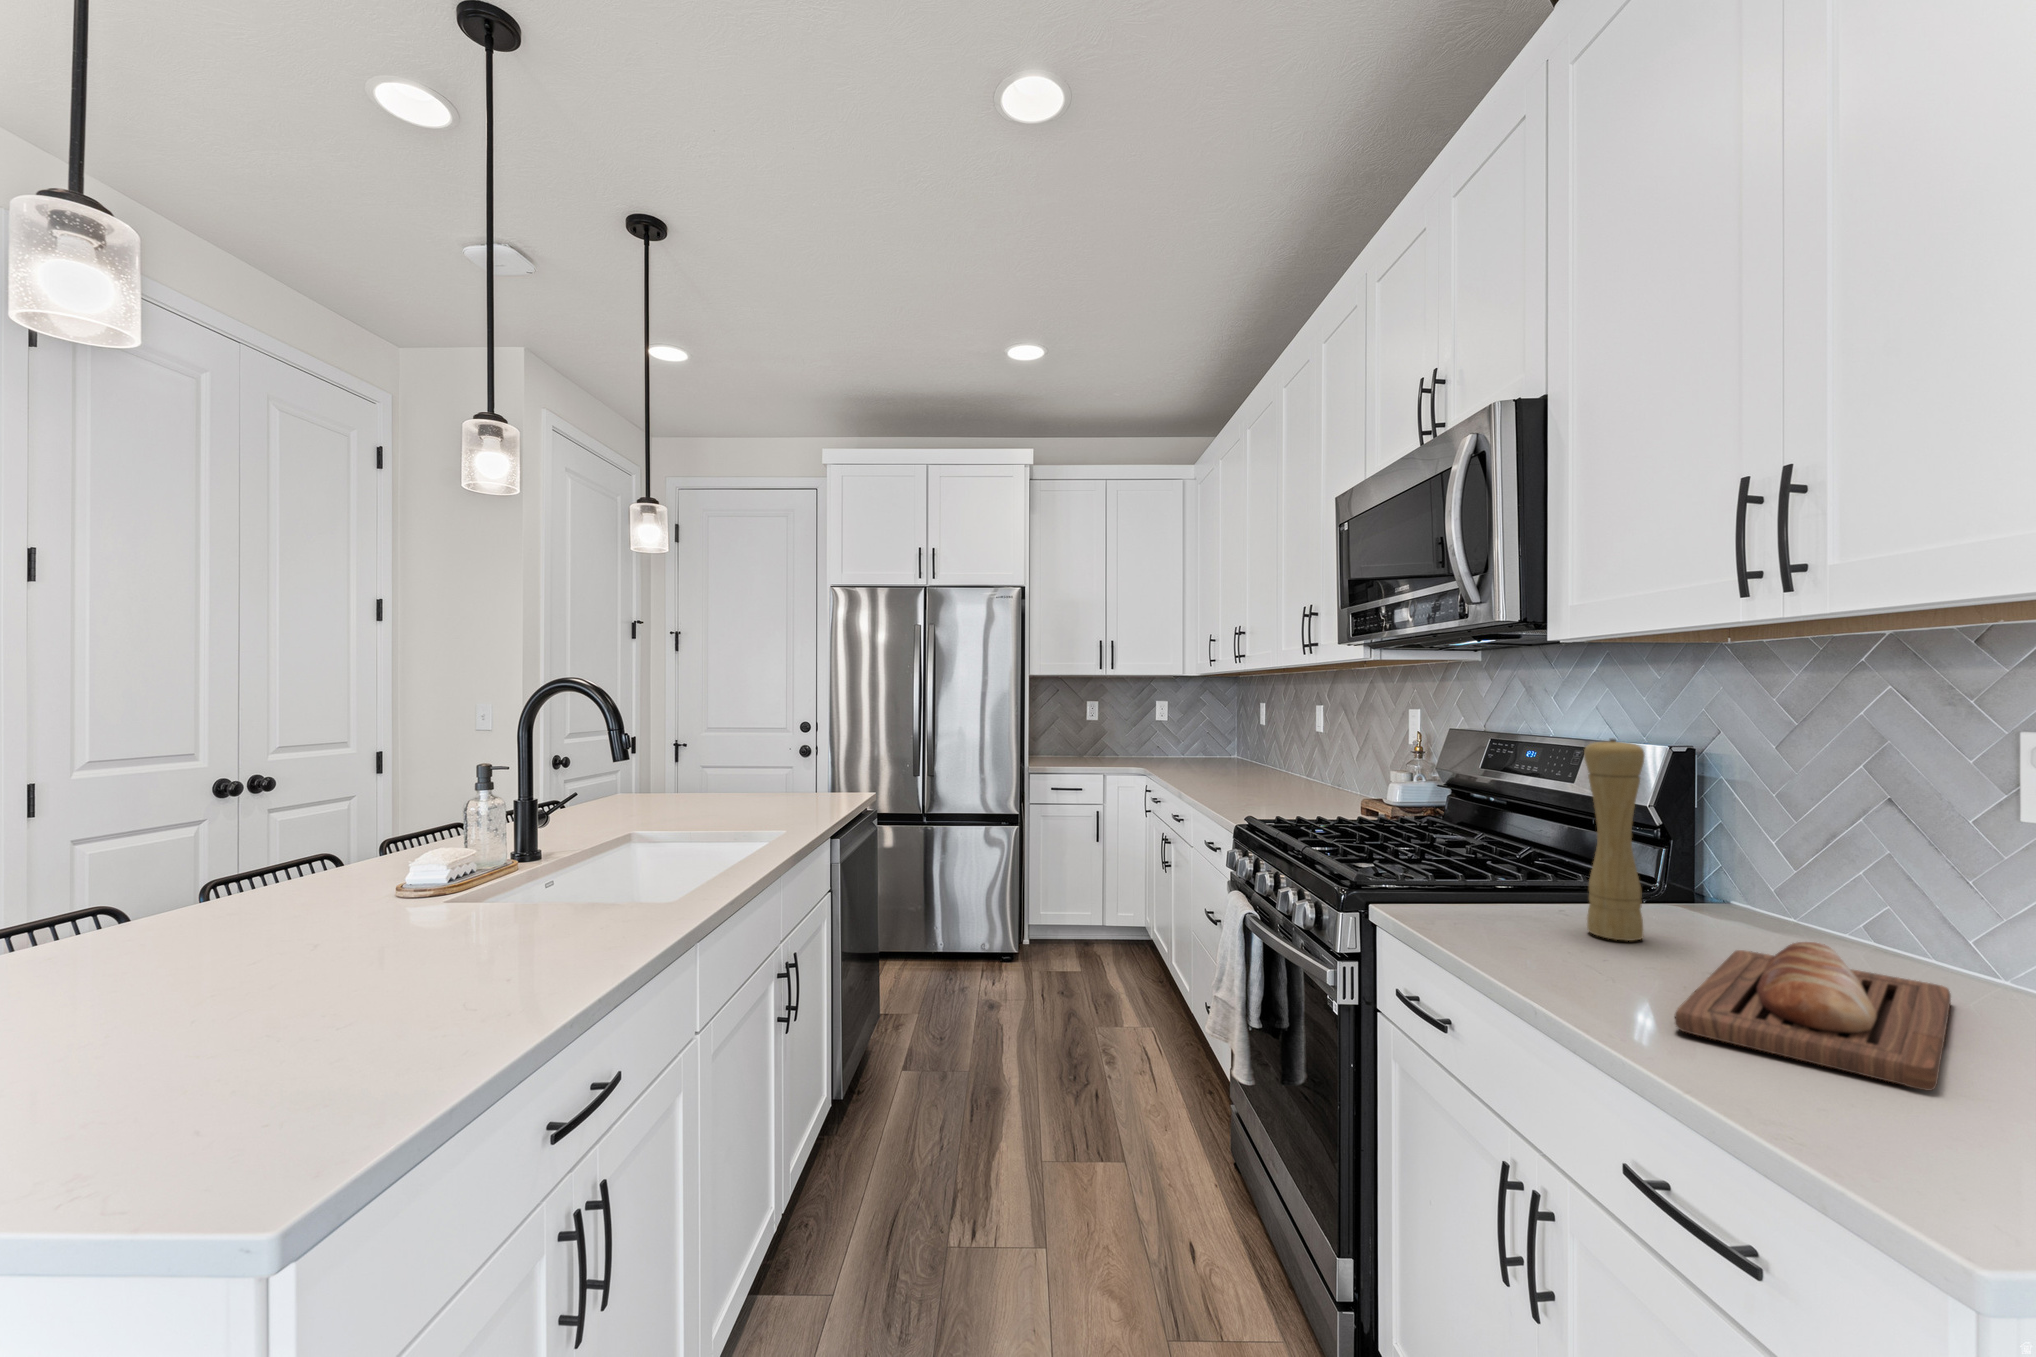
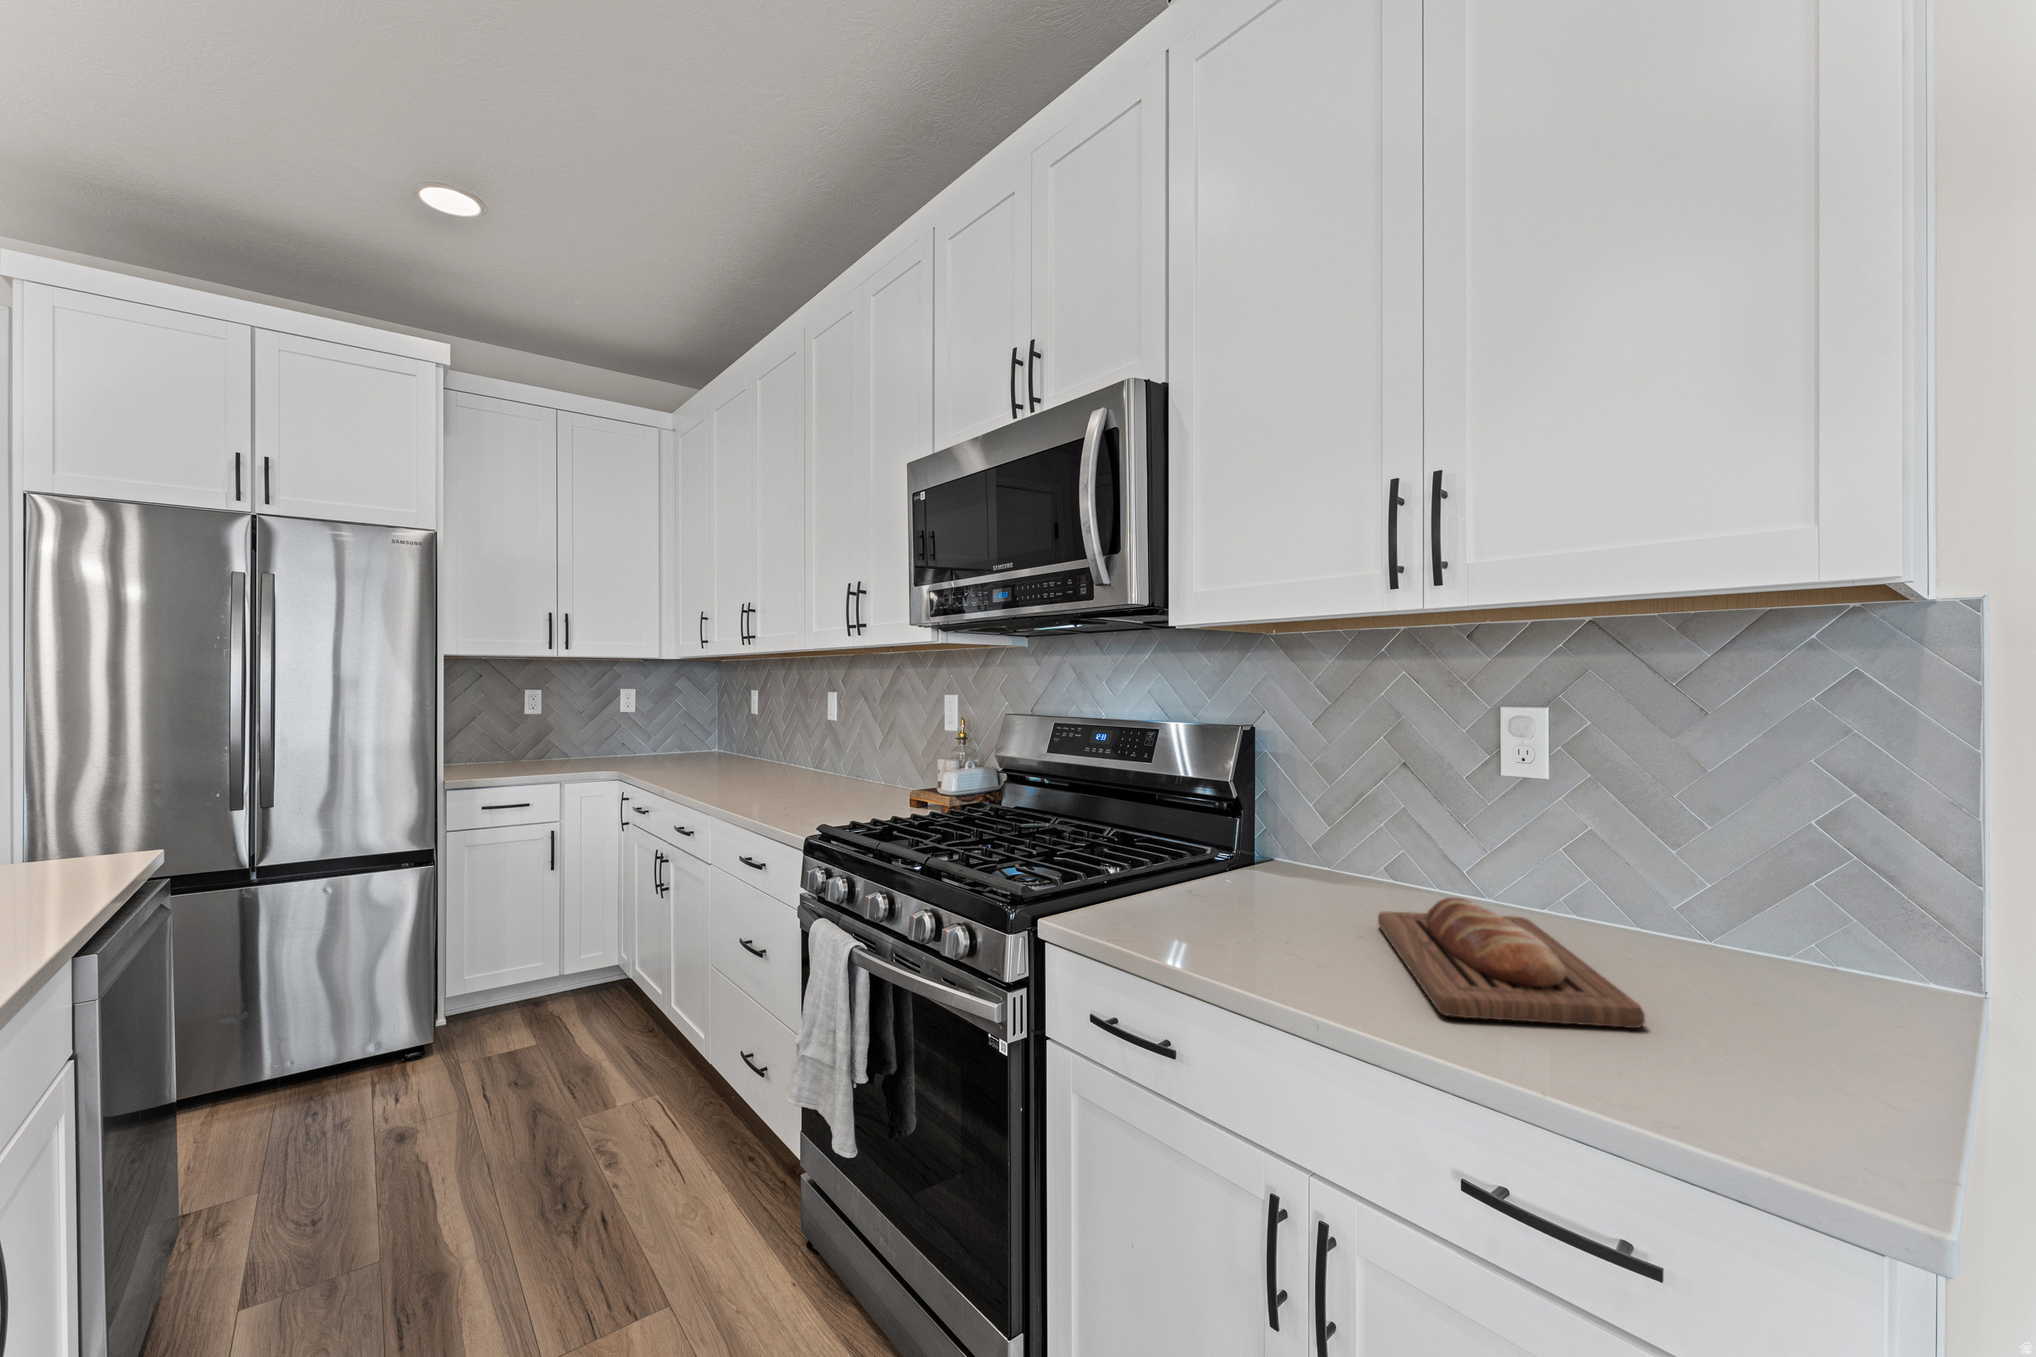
pepper mill: present [1584,738,1645,941] -> none [1241,720,1292,919]

